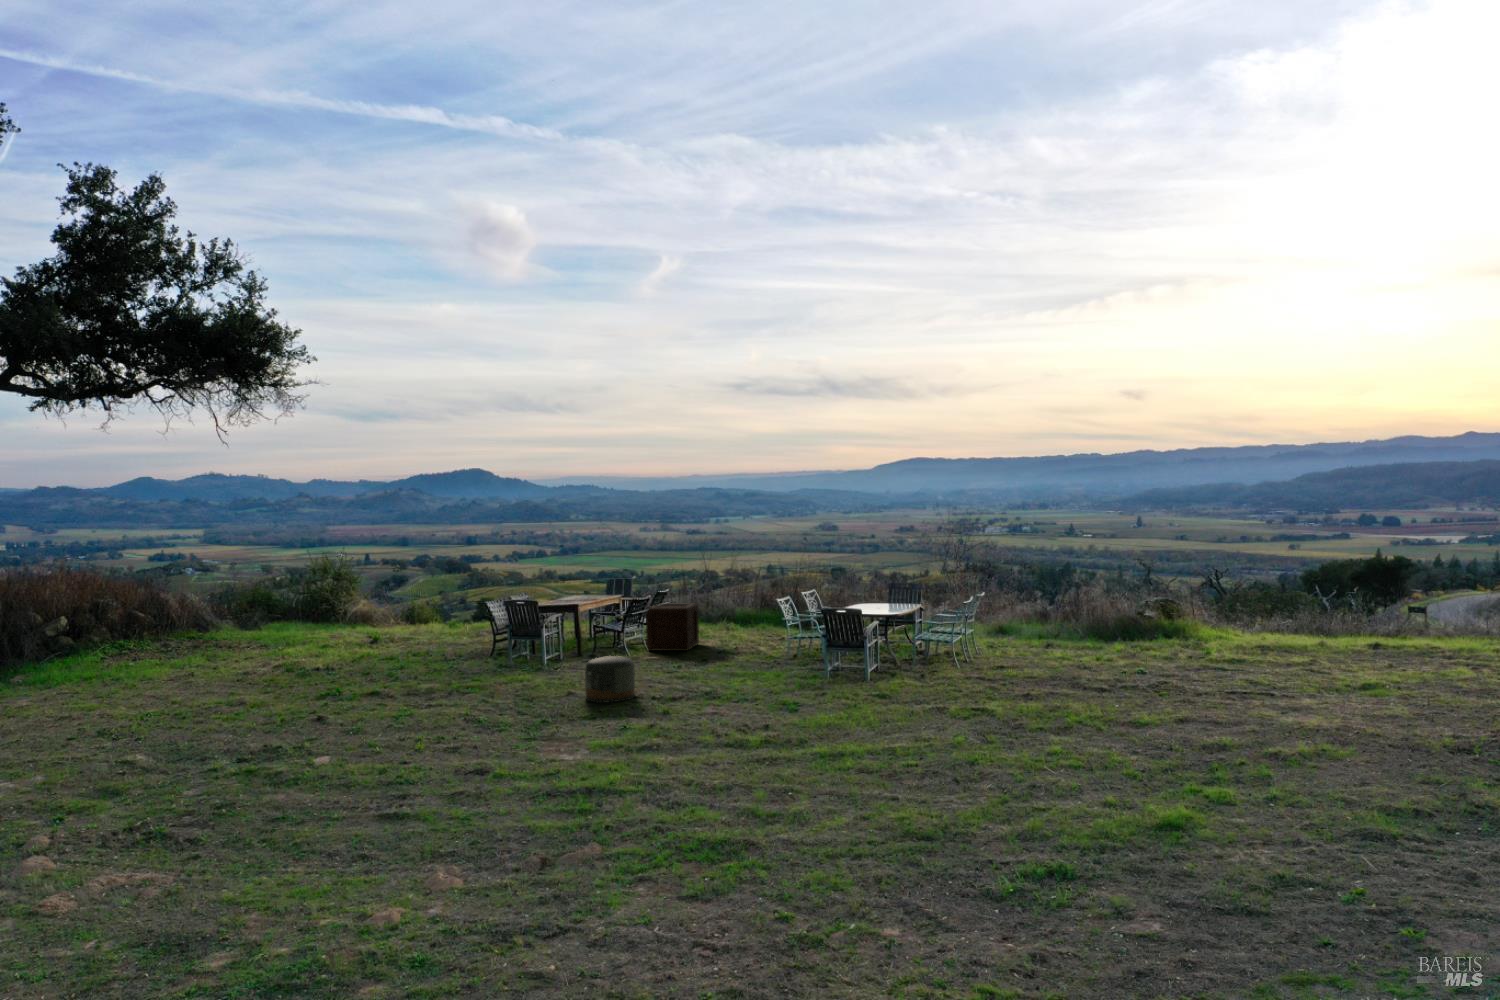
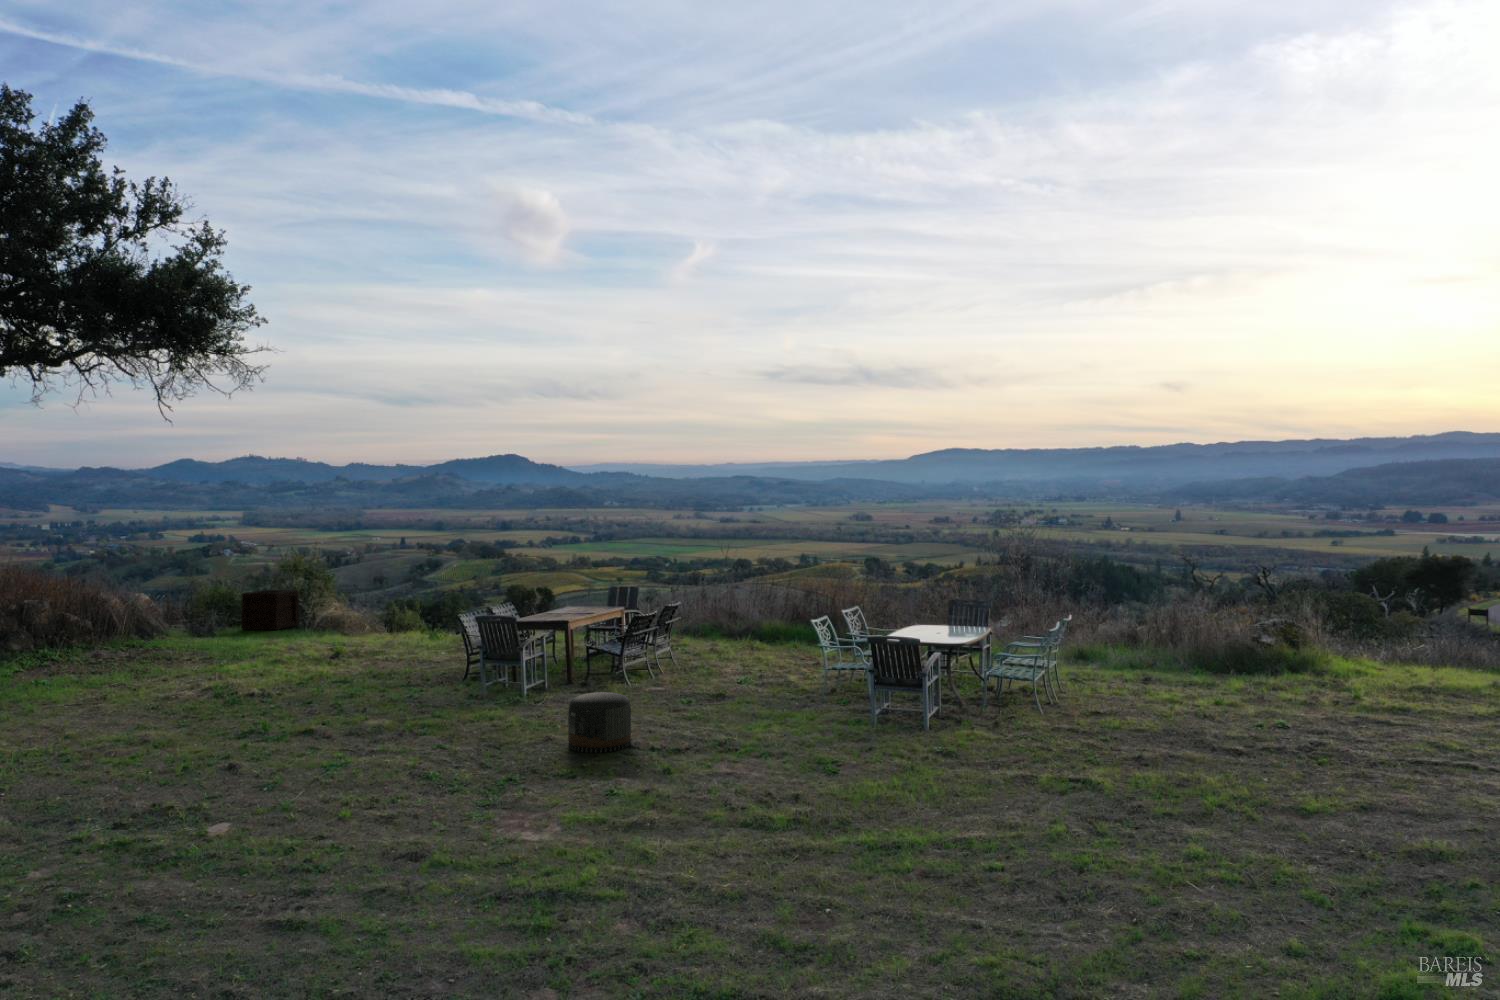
wooden crate: present [646,603,699,651] -> present [241,590,299,630]

